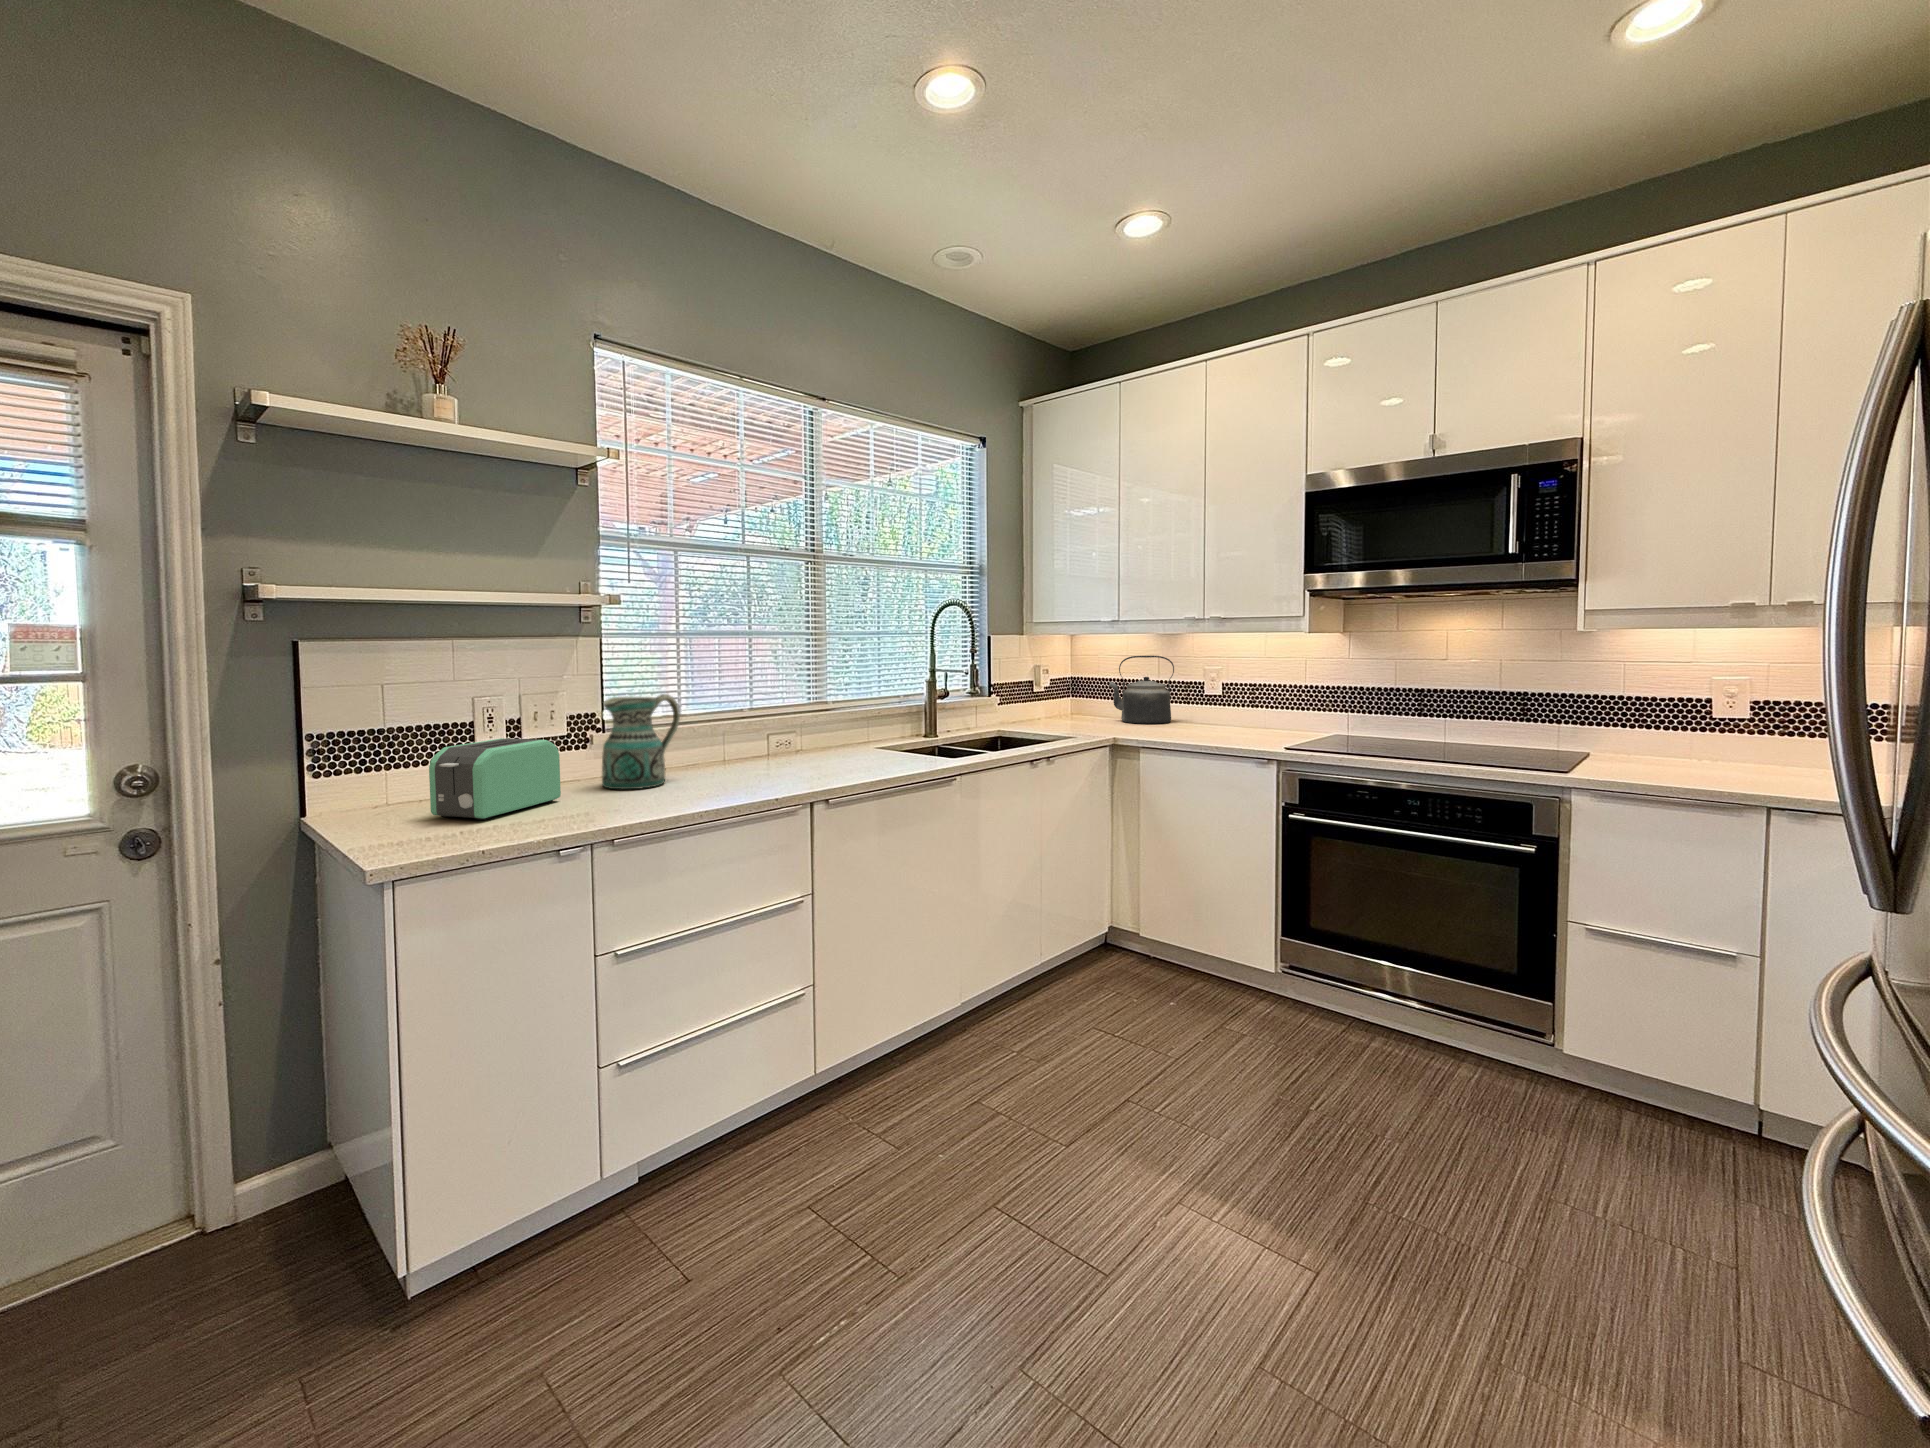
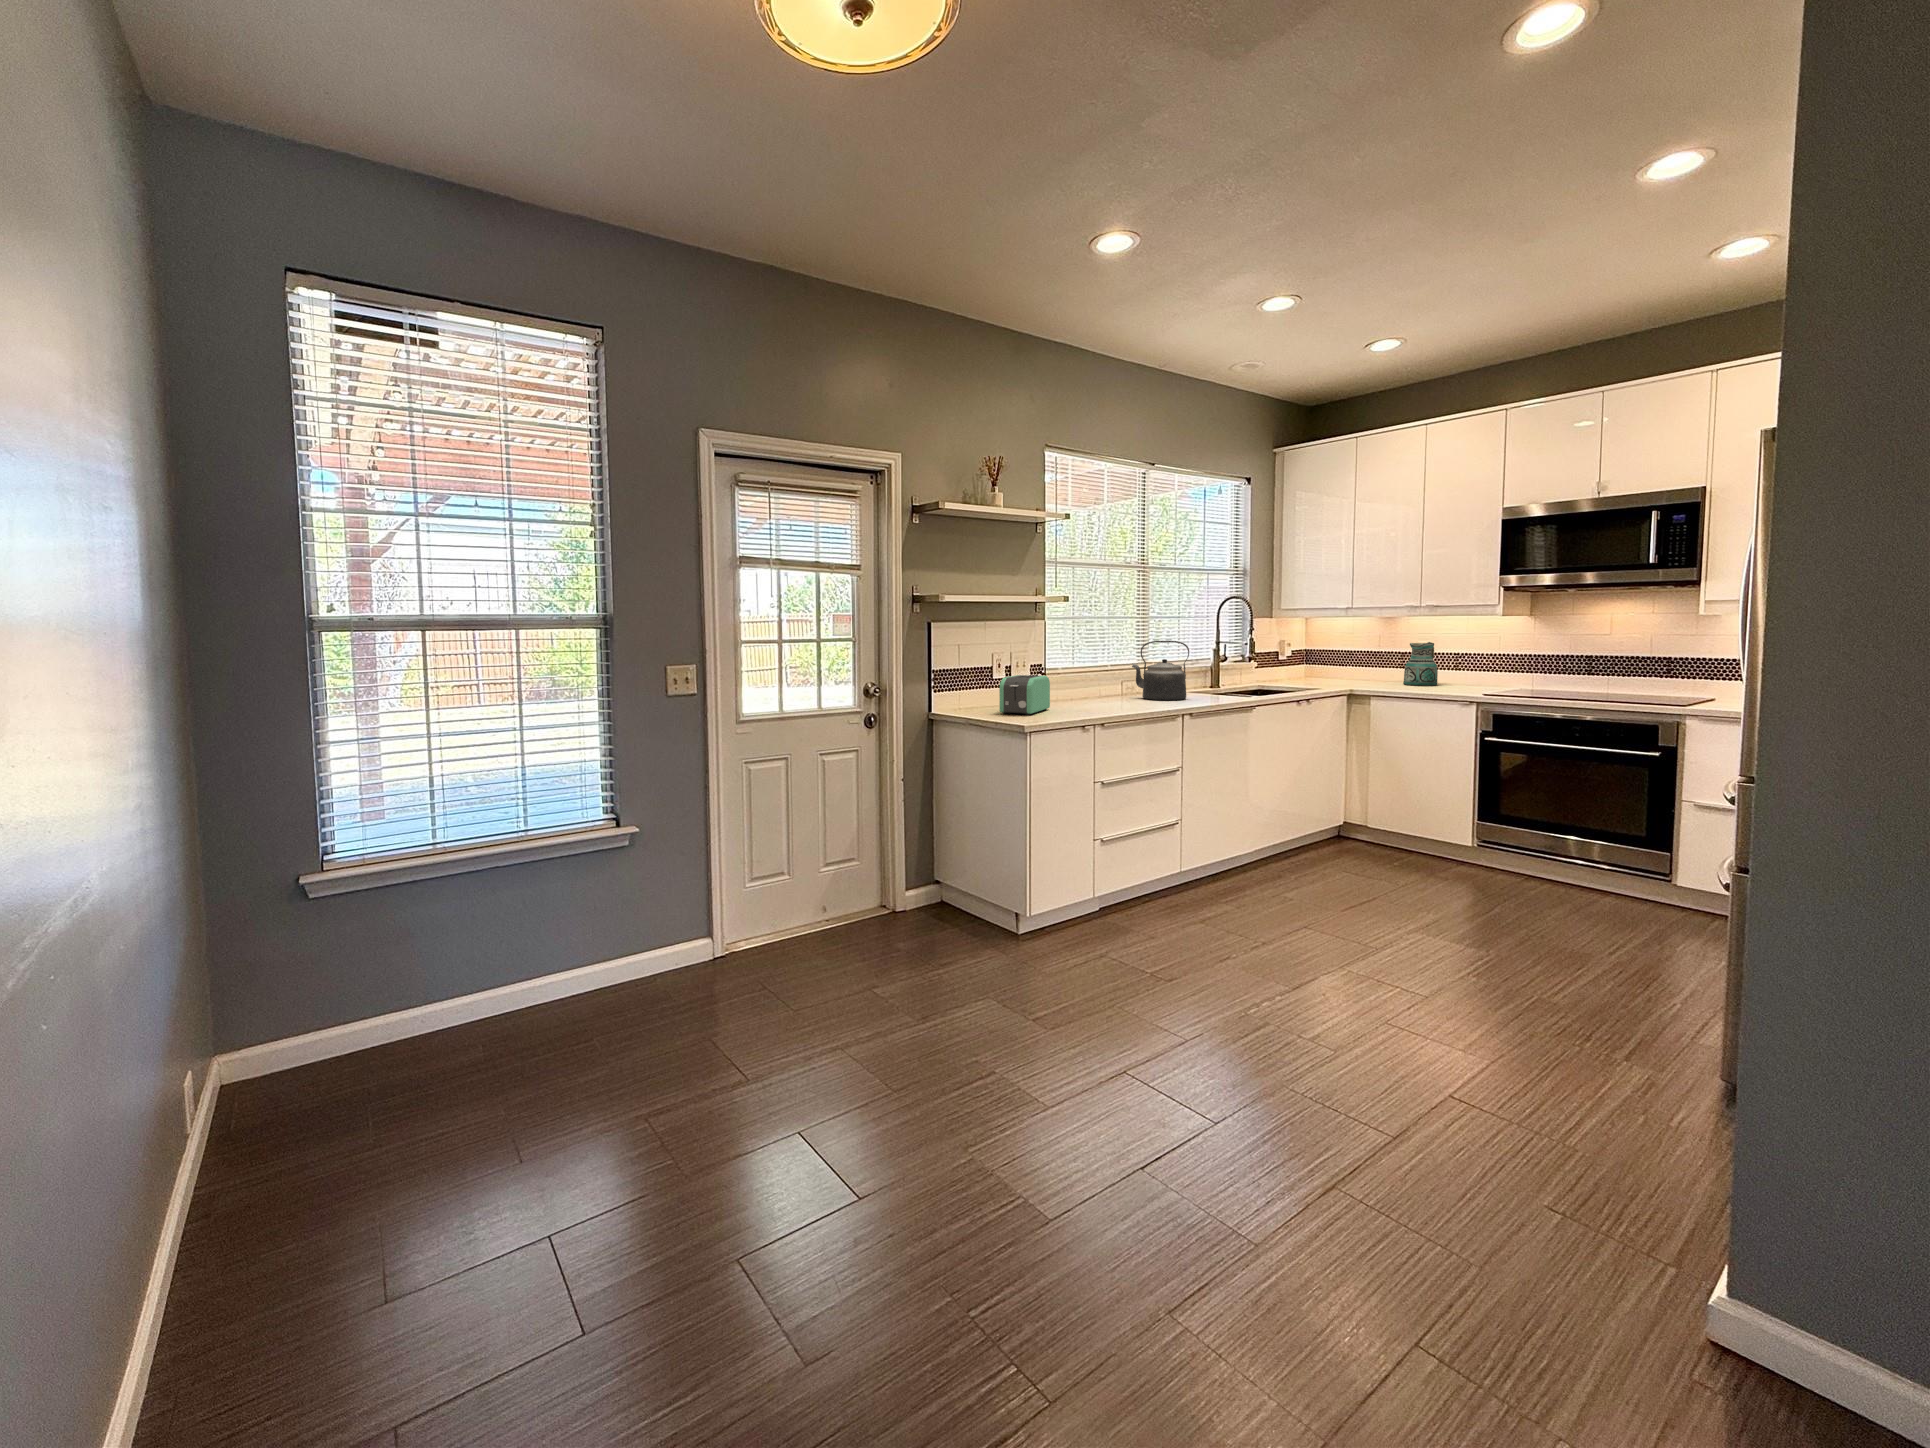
kettle: present [1109,656,1174,724] -> present [1132,641,1189,700]
ceramic pitcher: present [602,694,680,789] -> present [1403,642,1438,686]

